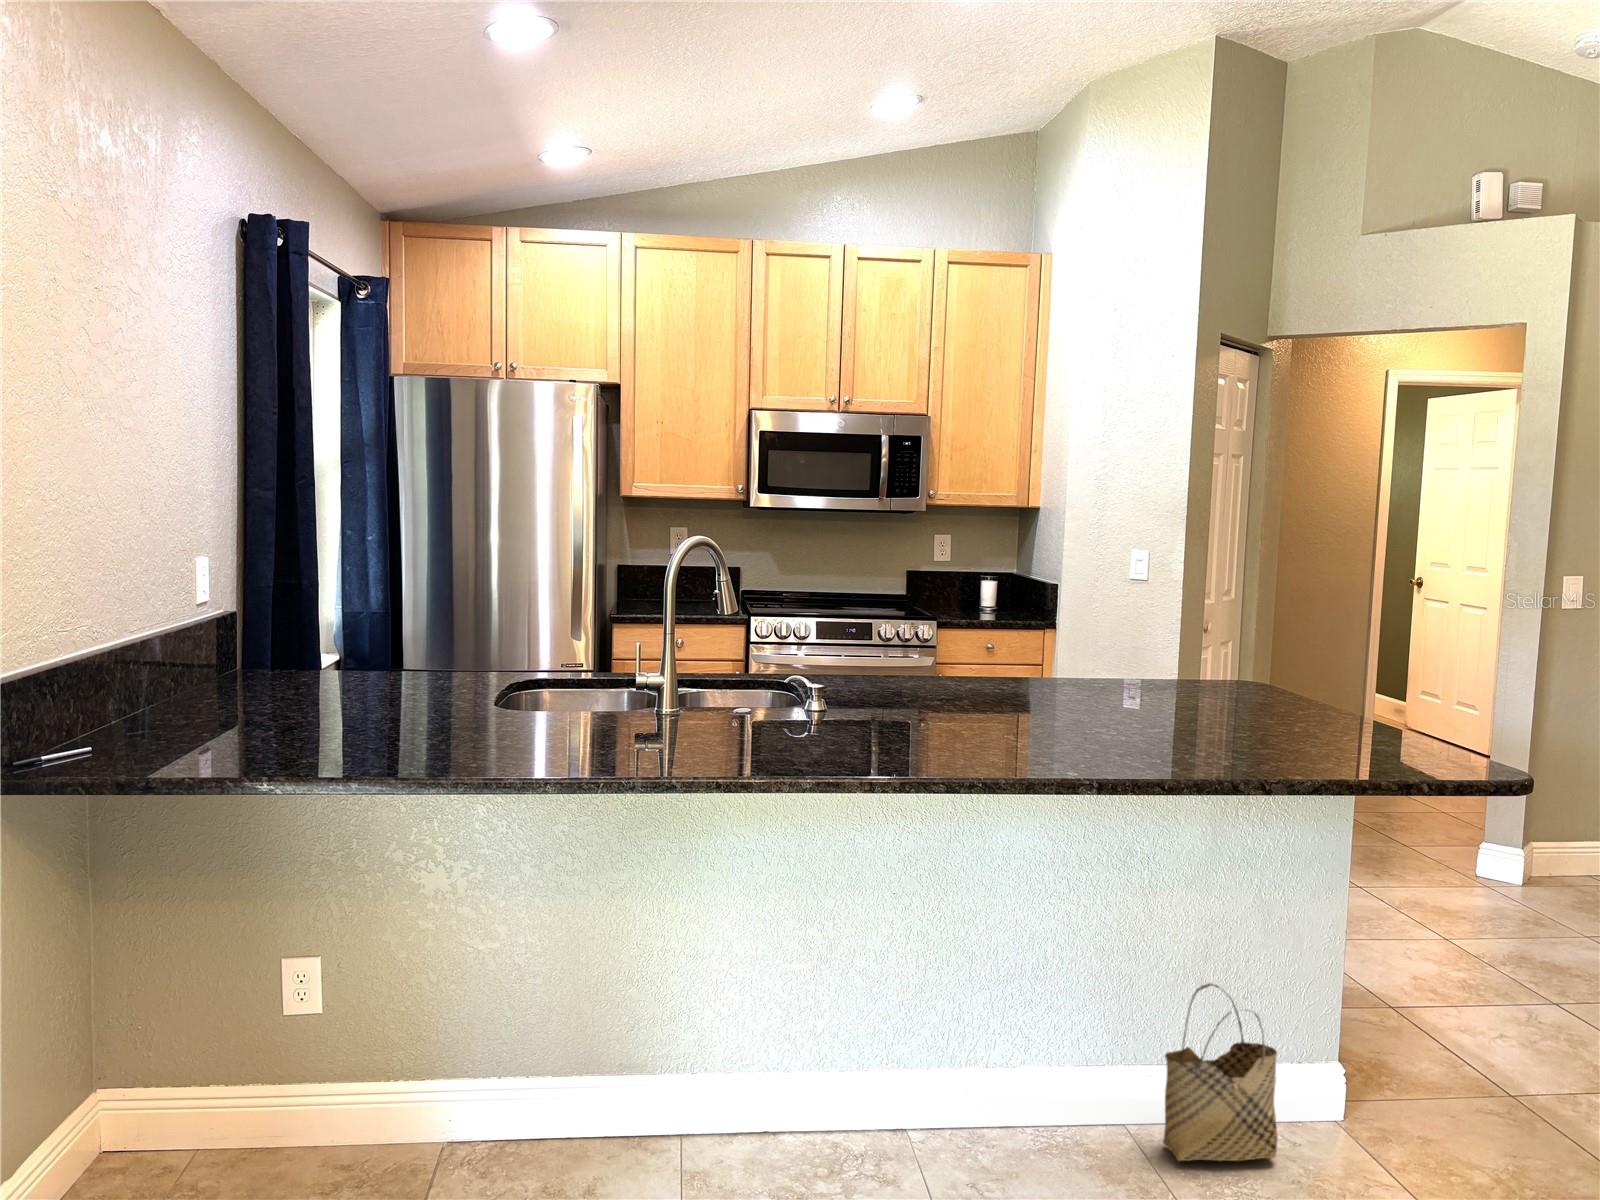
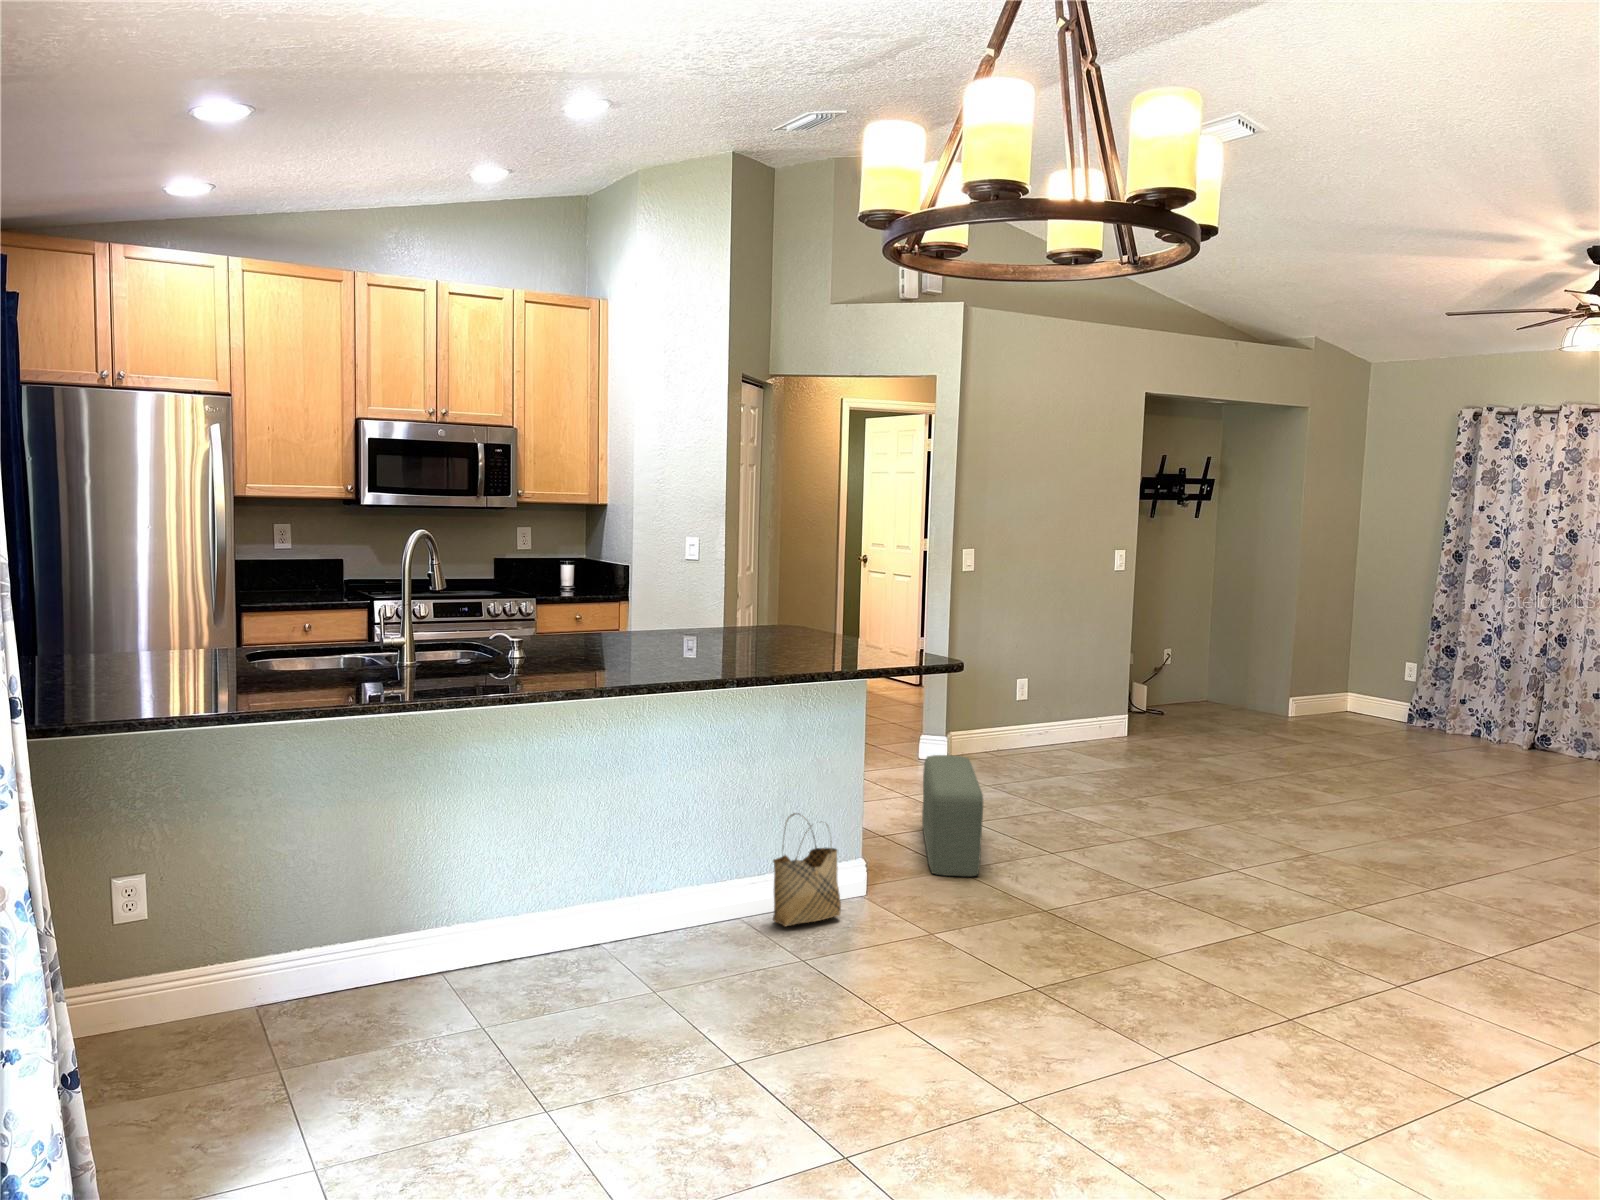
pouf: none [1452,899,1556,1120] -> present [922,755,983,877]

